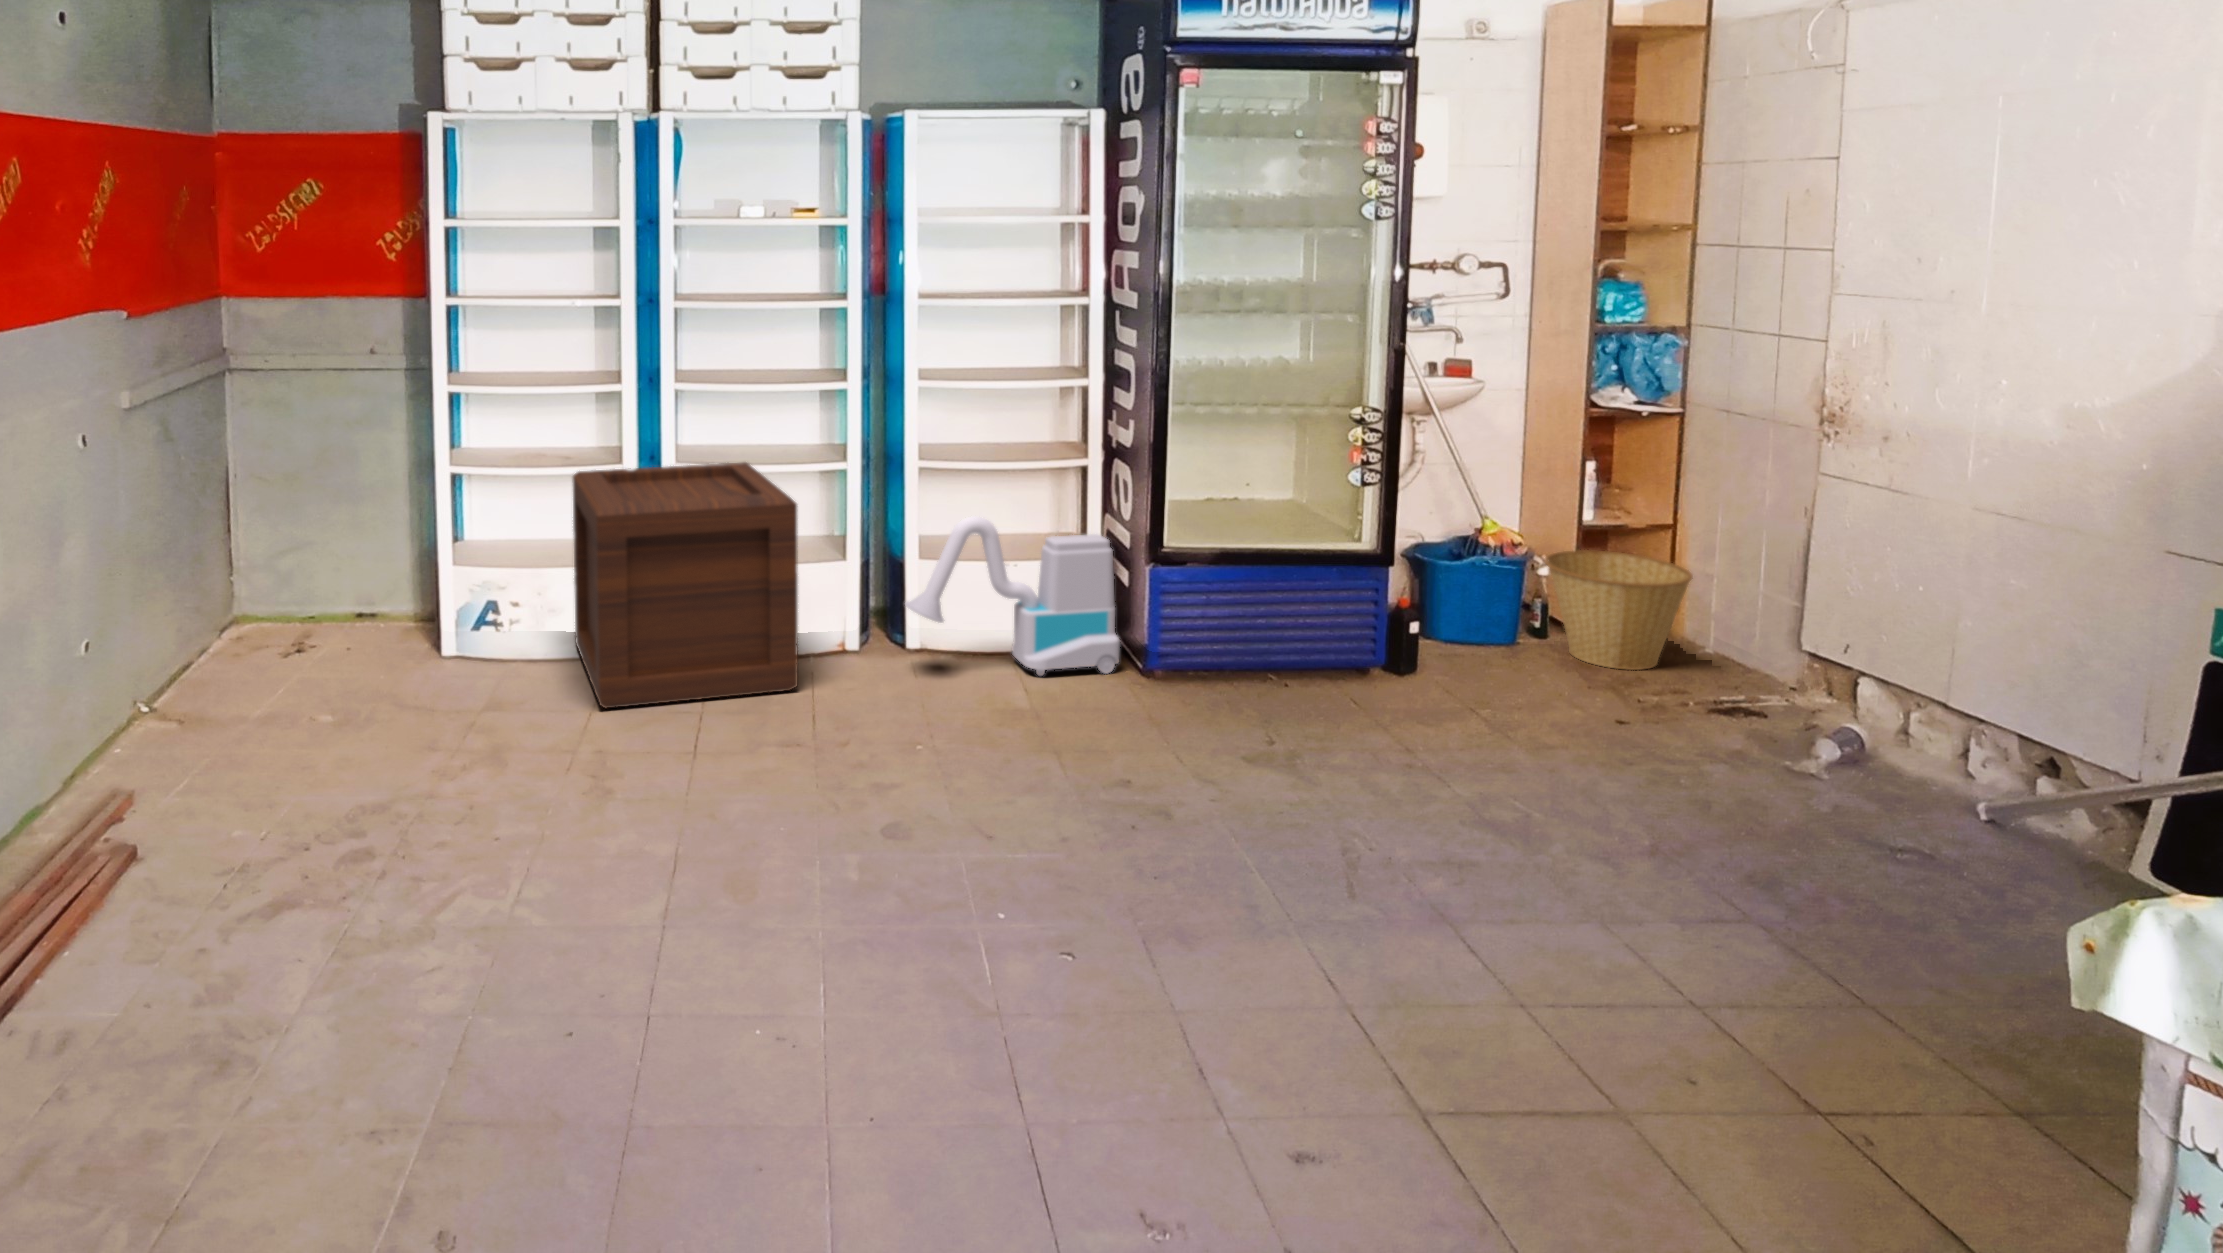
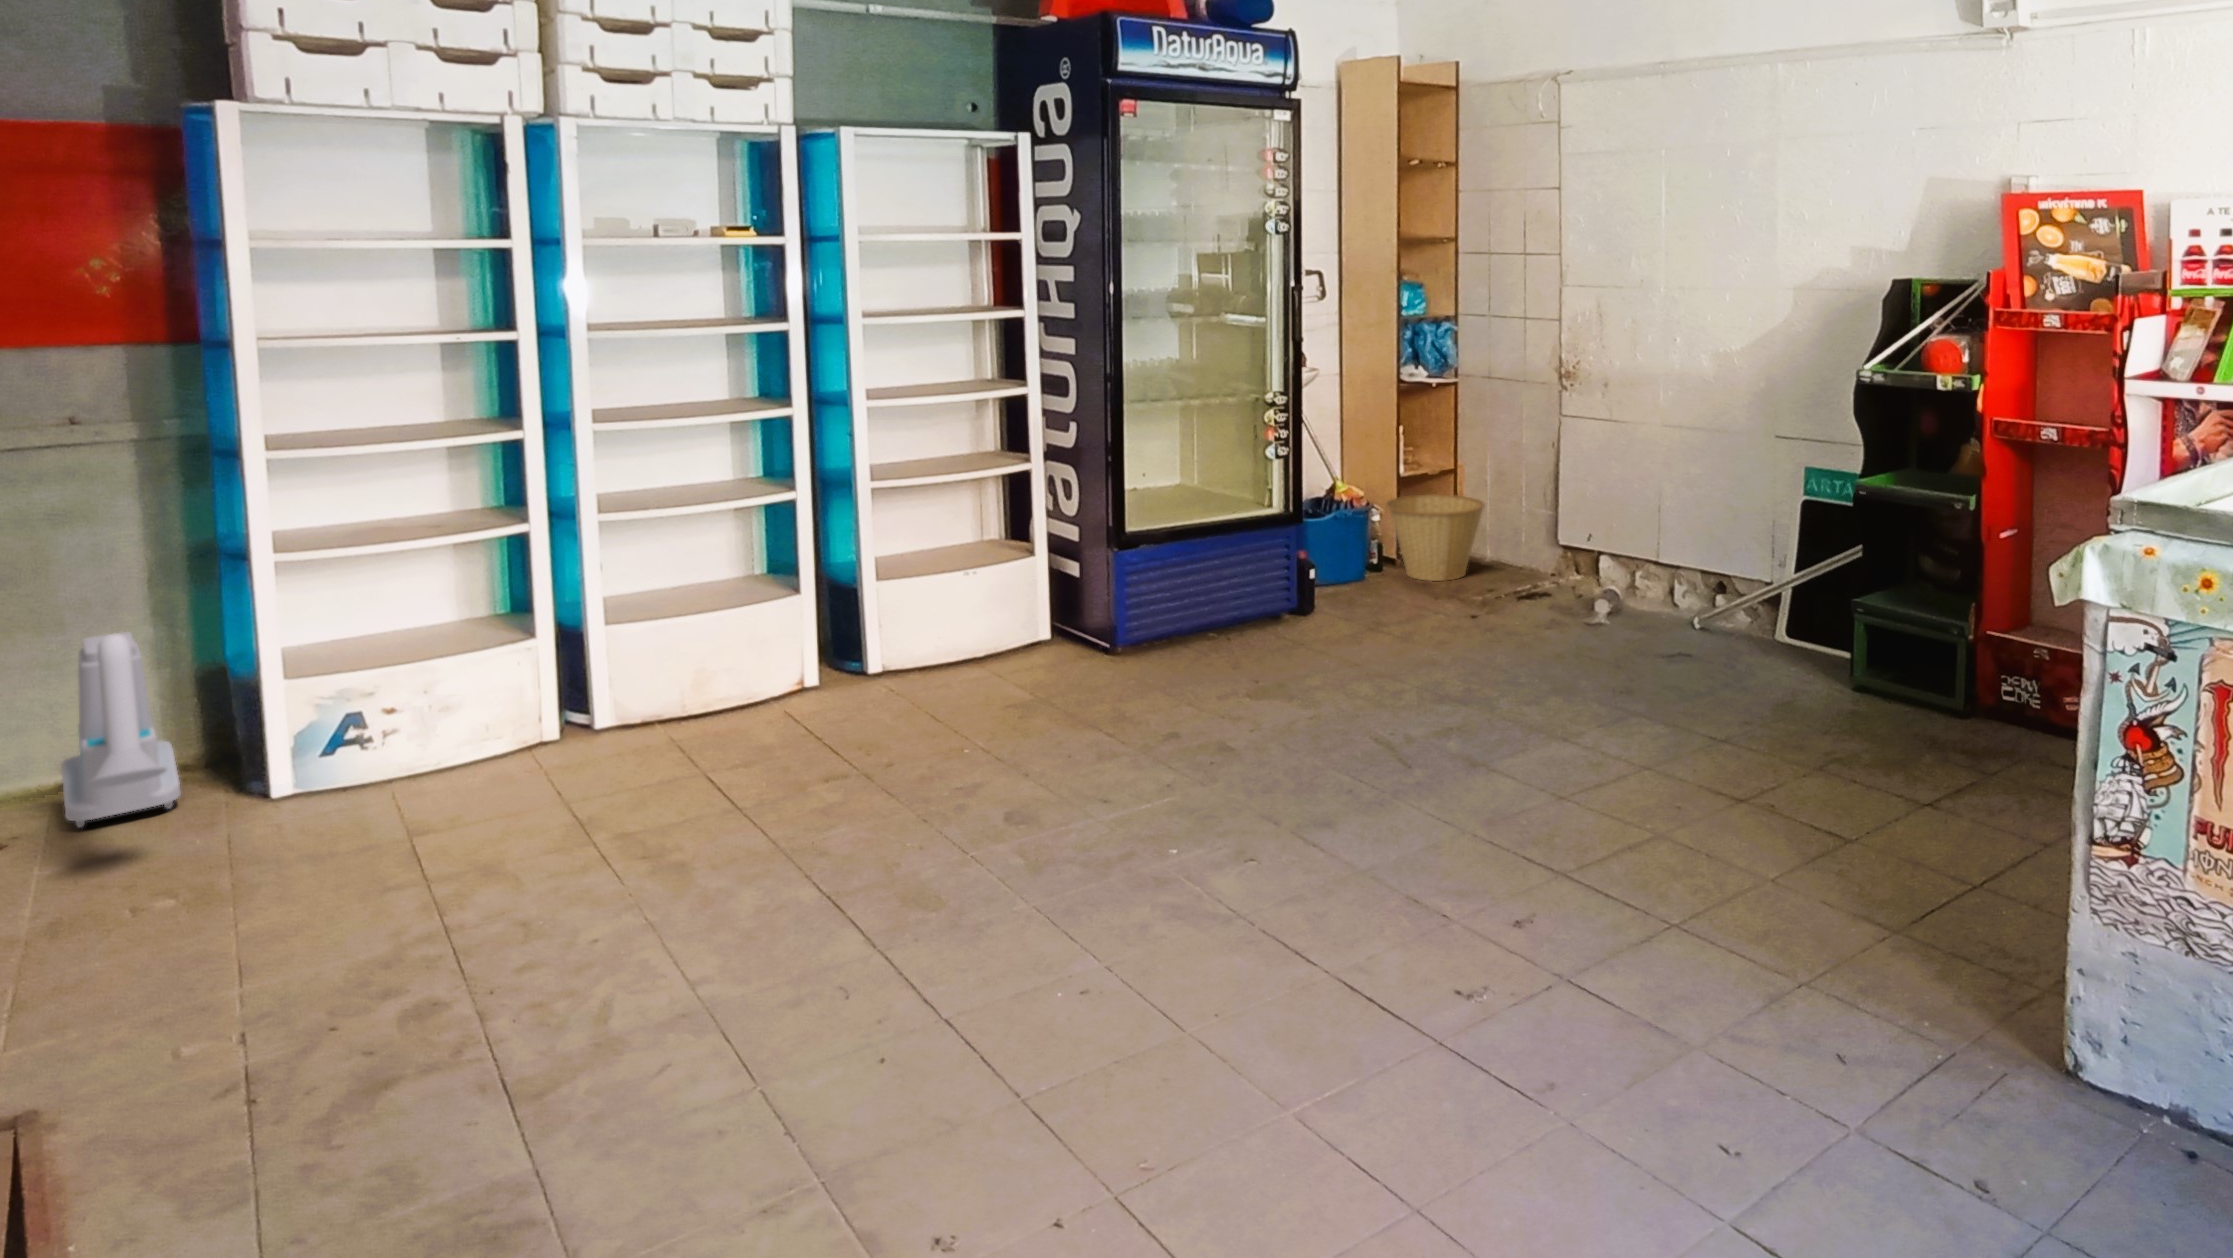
wooden crate: present [573,462,798,708] -> none [456,509,800,804]
vacuum cleaner: present [905,516,1120,676] -> present [61,632,180,828]

